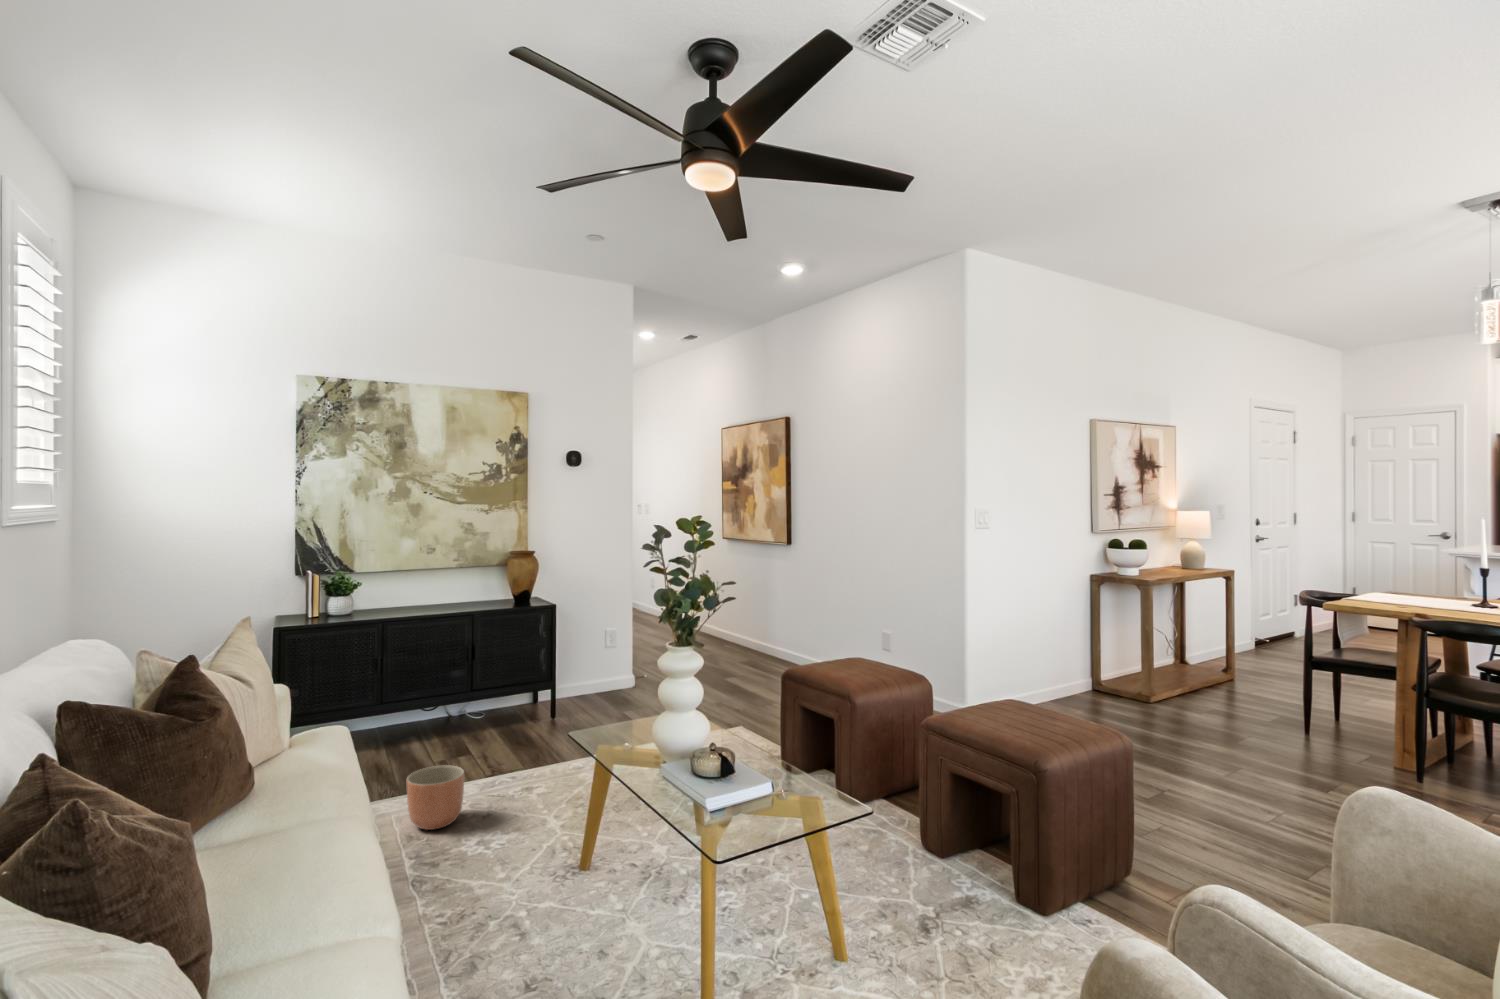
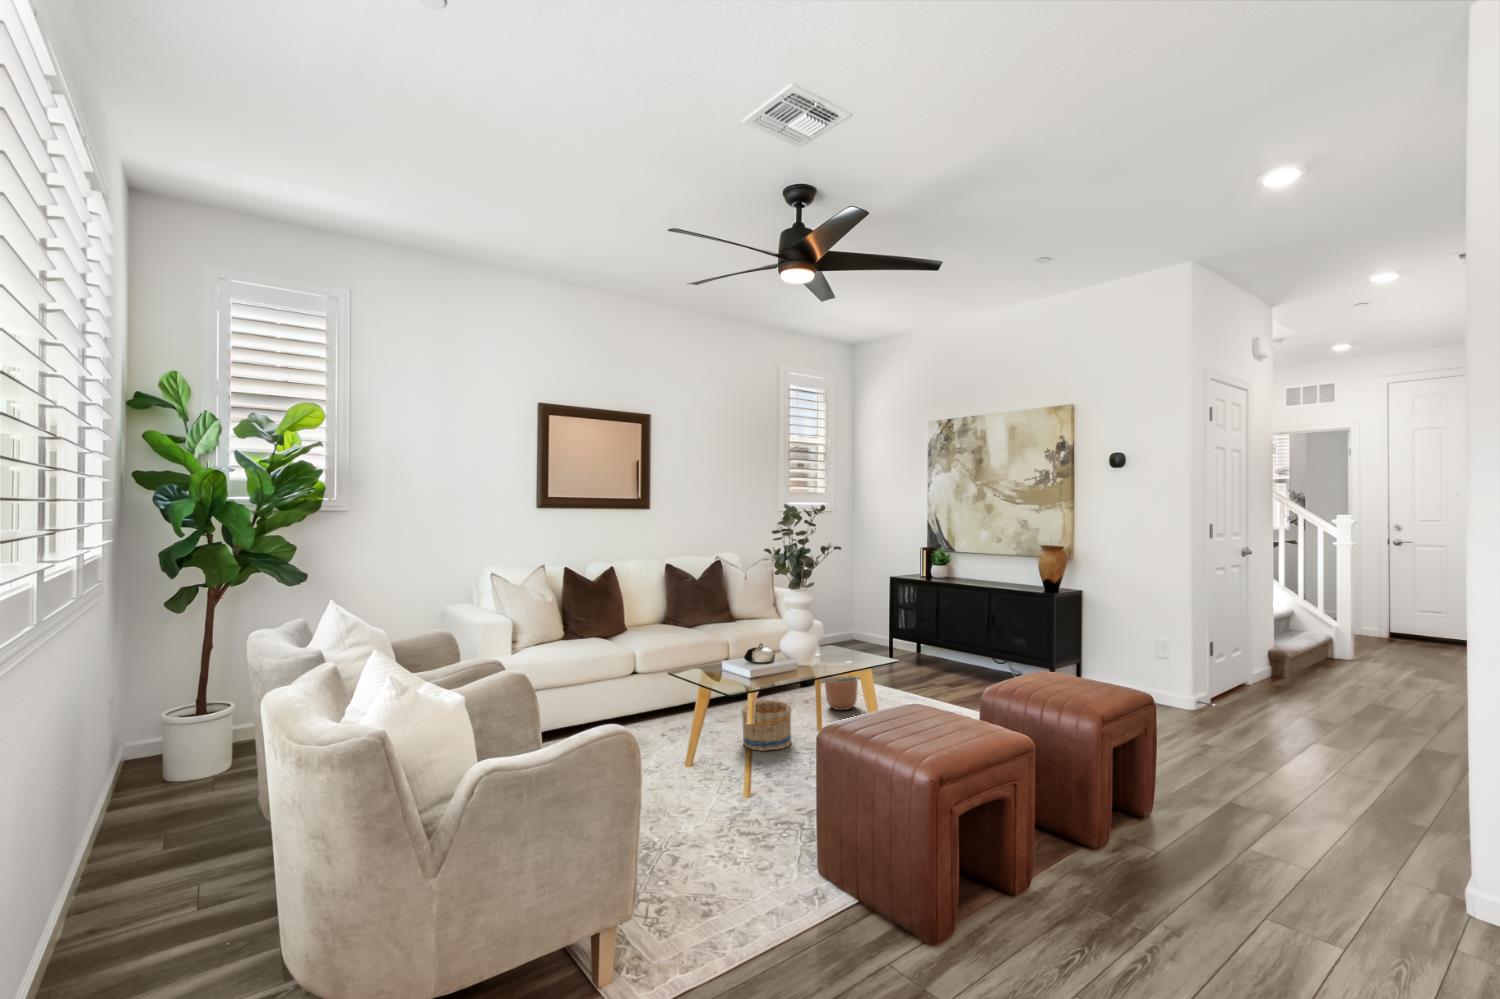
basket: none [495,817,586,919] -> present [742,700,791,751]

